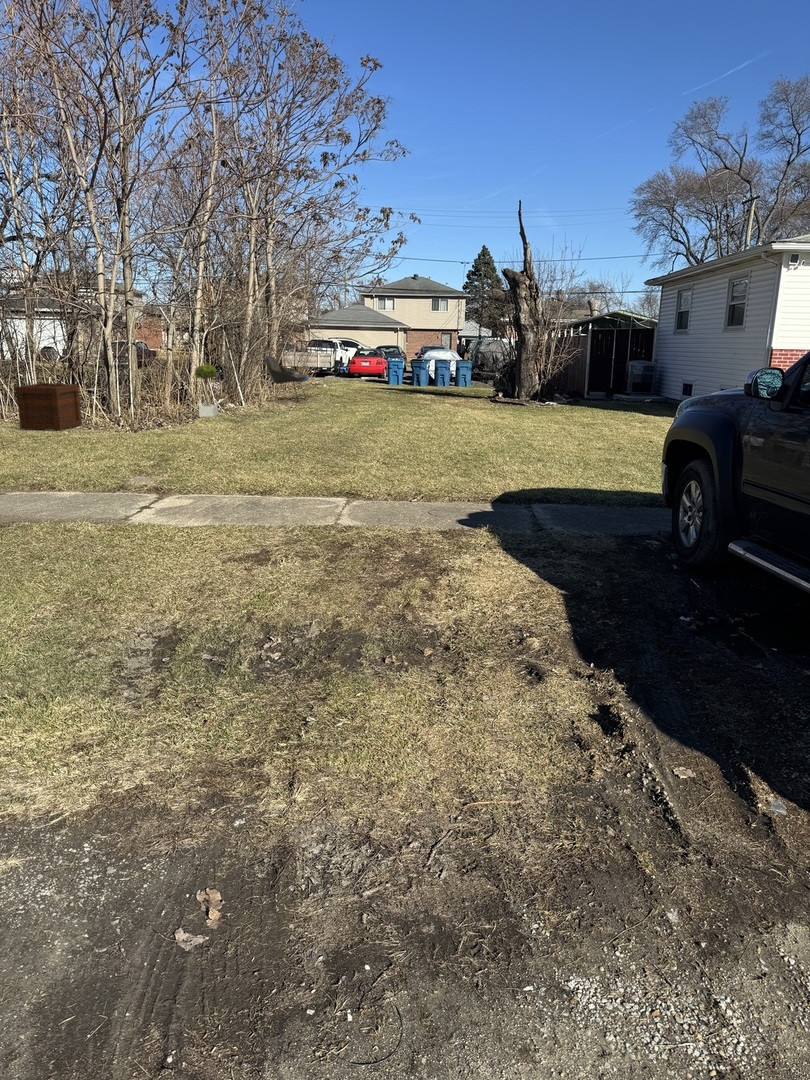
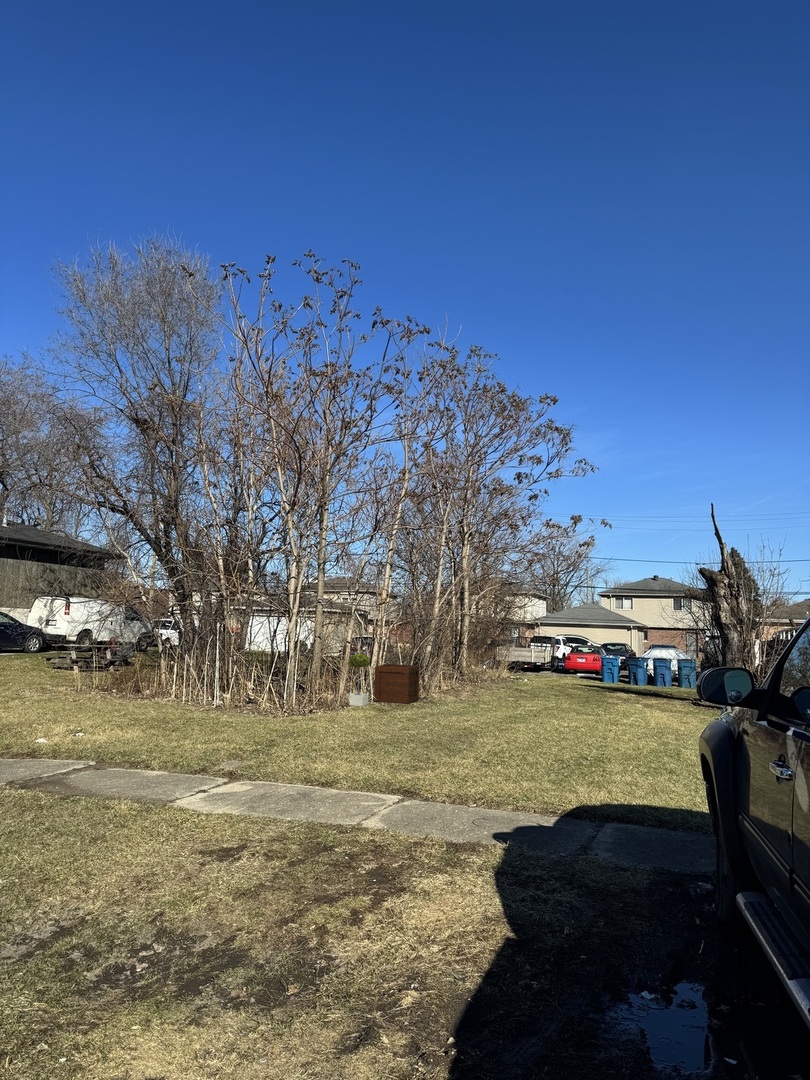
lounge chair: present [265,356,308,402] -> none [431,648,477,696]
wooden crate: present [16,383,82,431] -> present [374,664,420,704]

